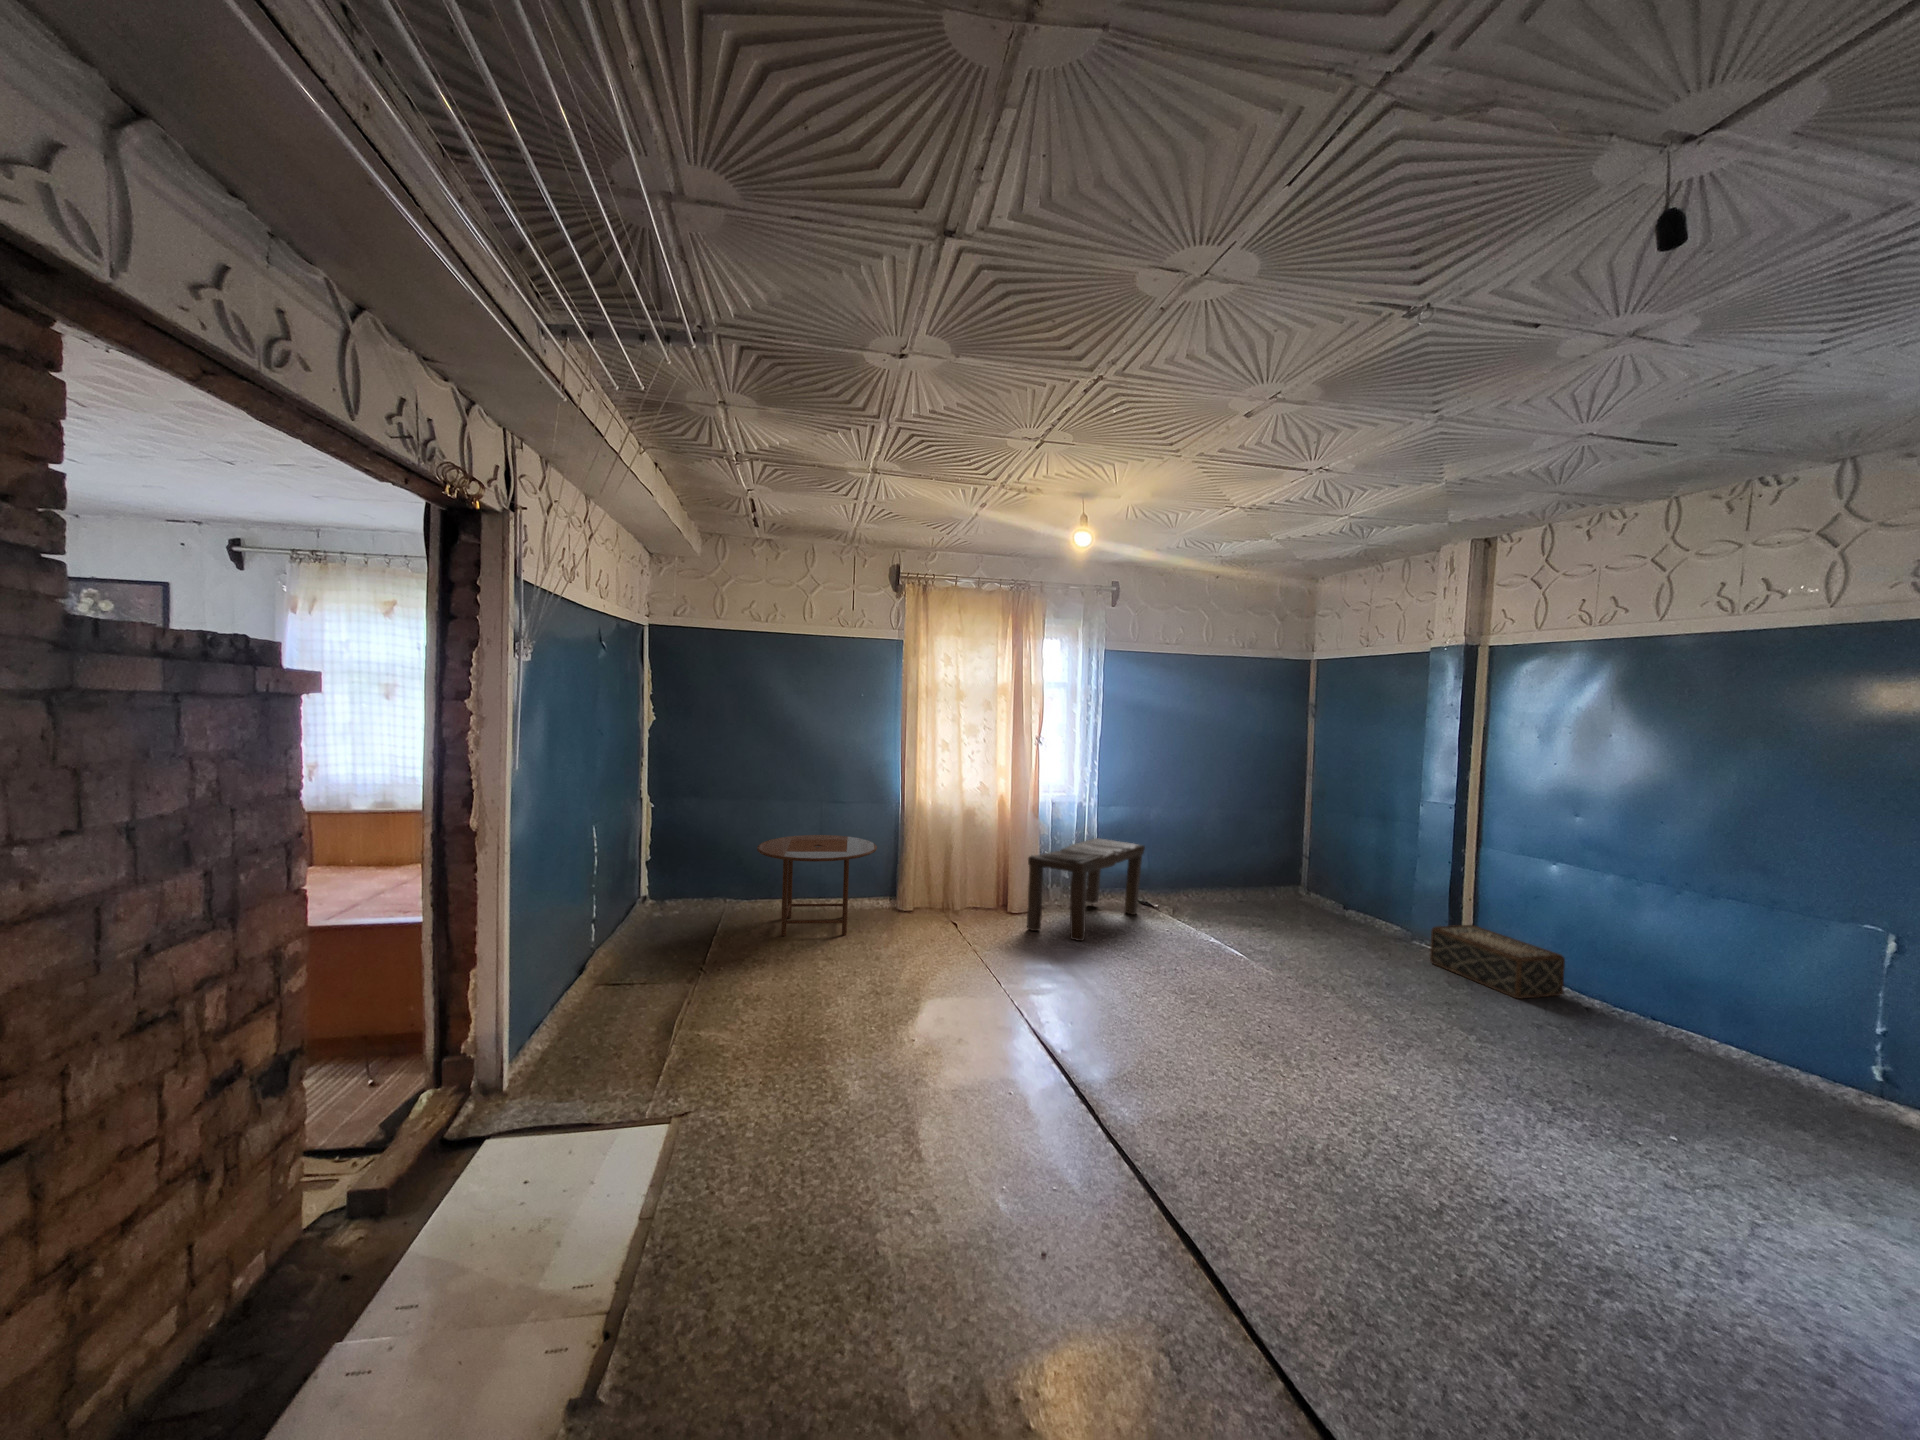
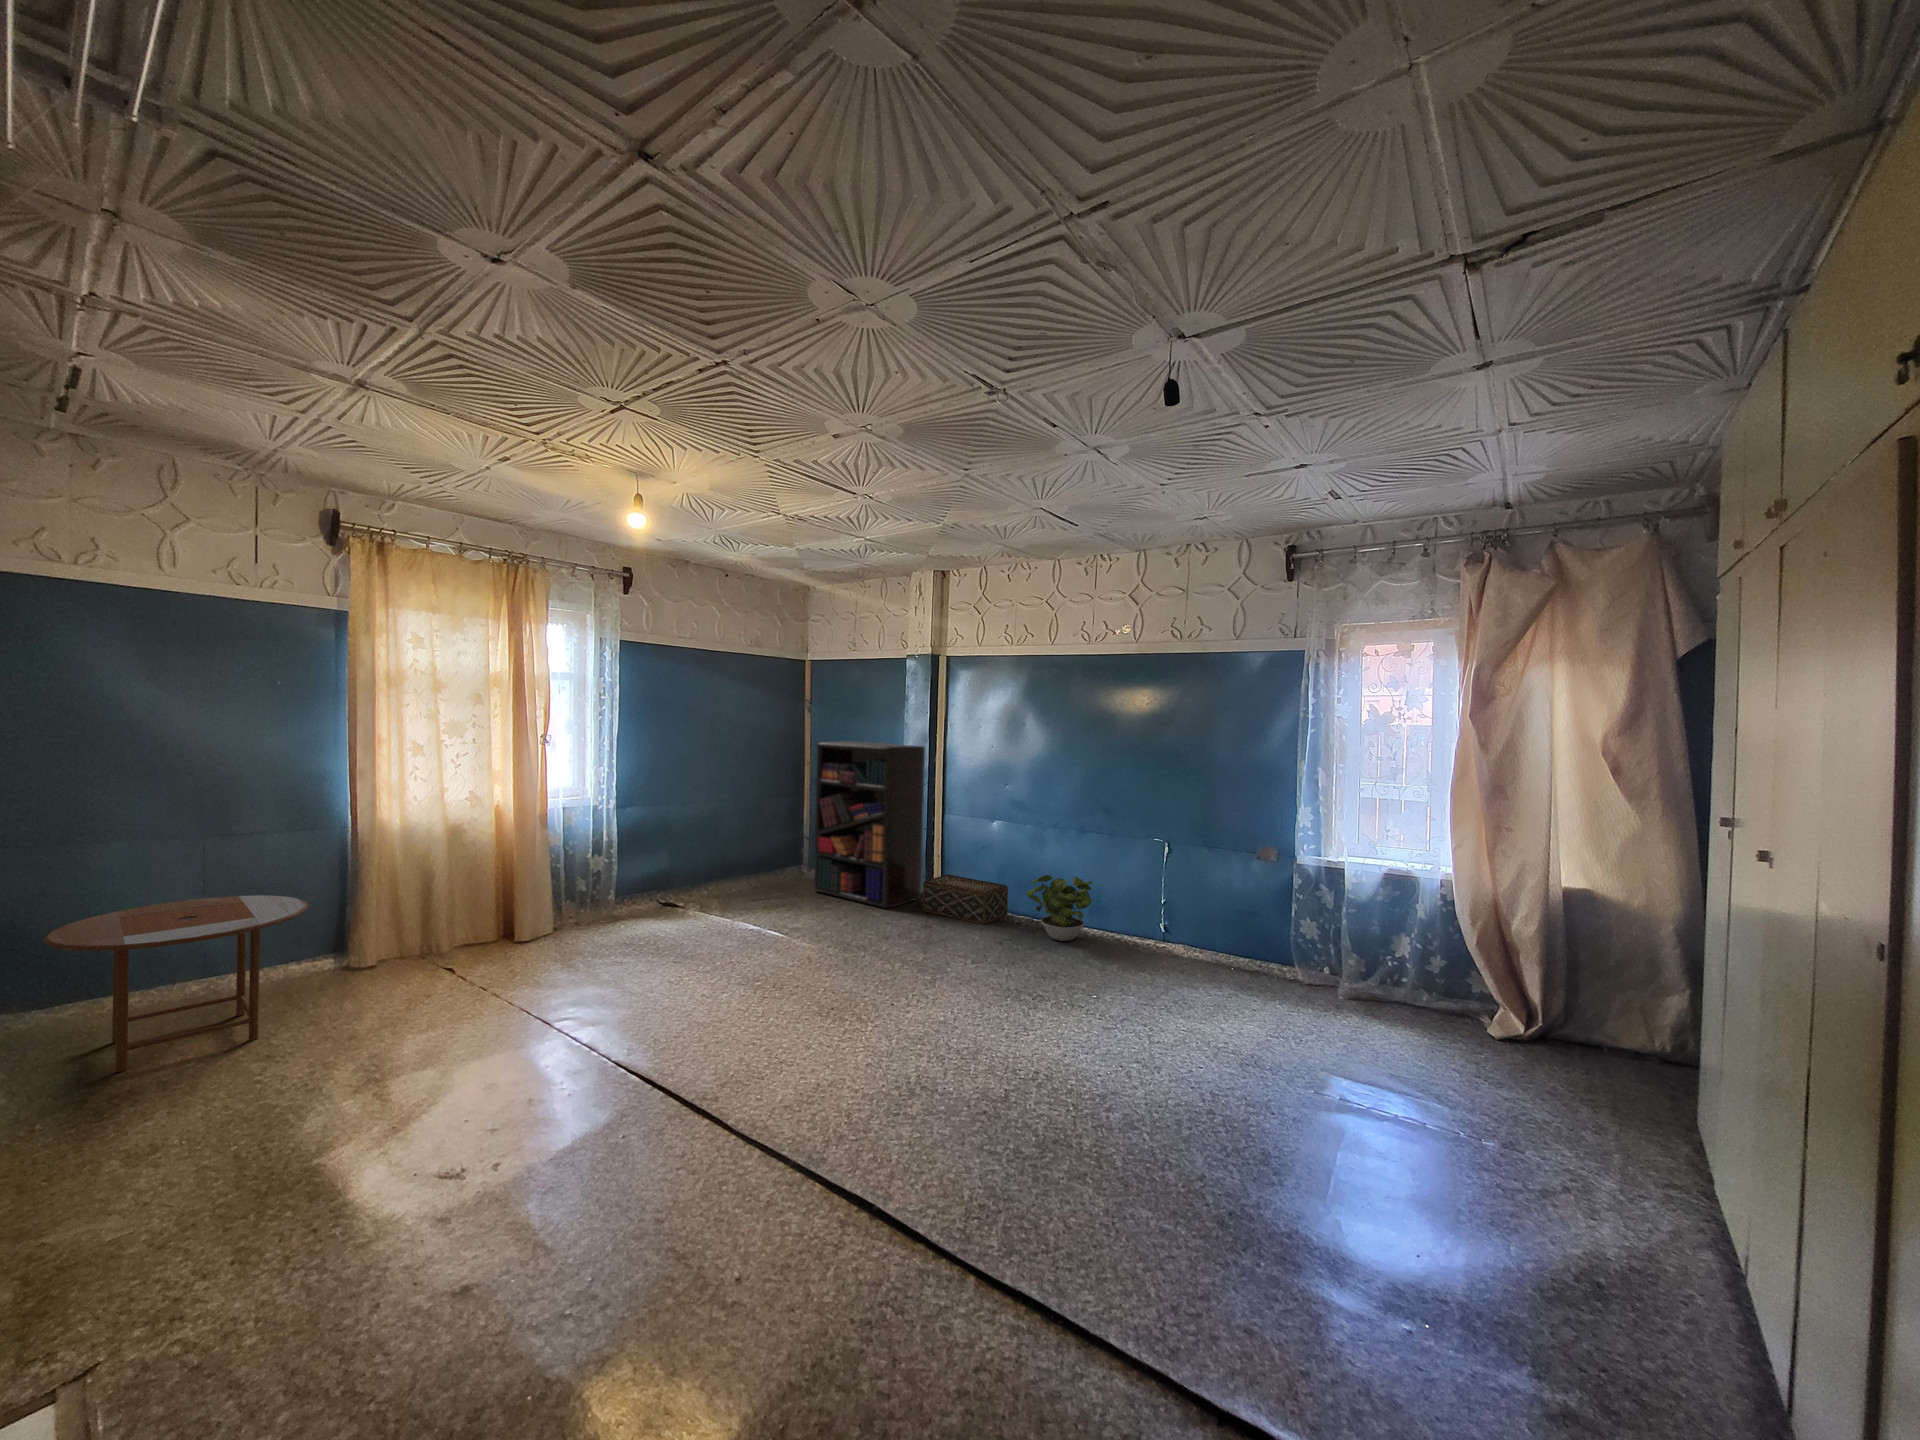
bookshelf: none [1299,751,1445,950] -> present [814,741,925,908]
bench: present [1027,838,1145,941] -> none [545,848,674,966]
potted plant: none [1577,951,1717,1055] -> present [1026,875,1093,941]

